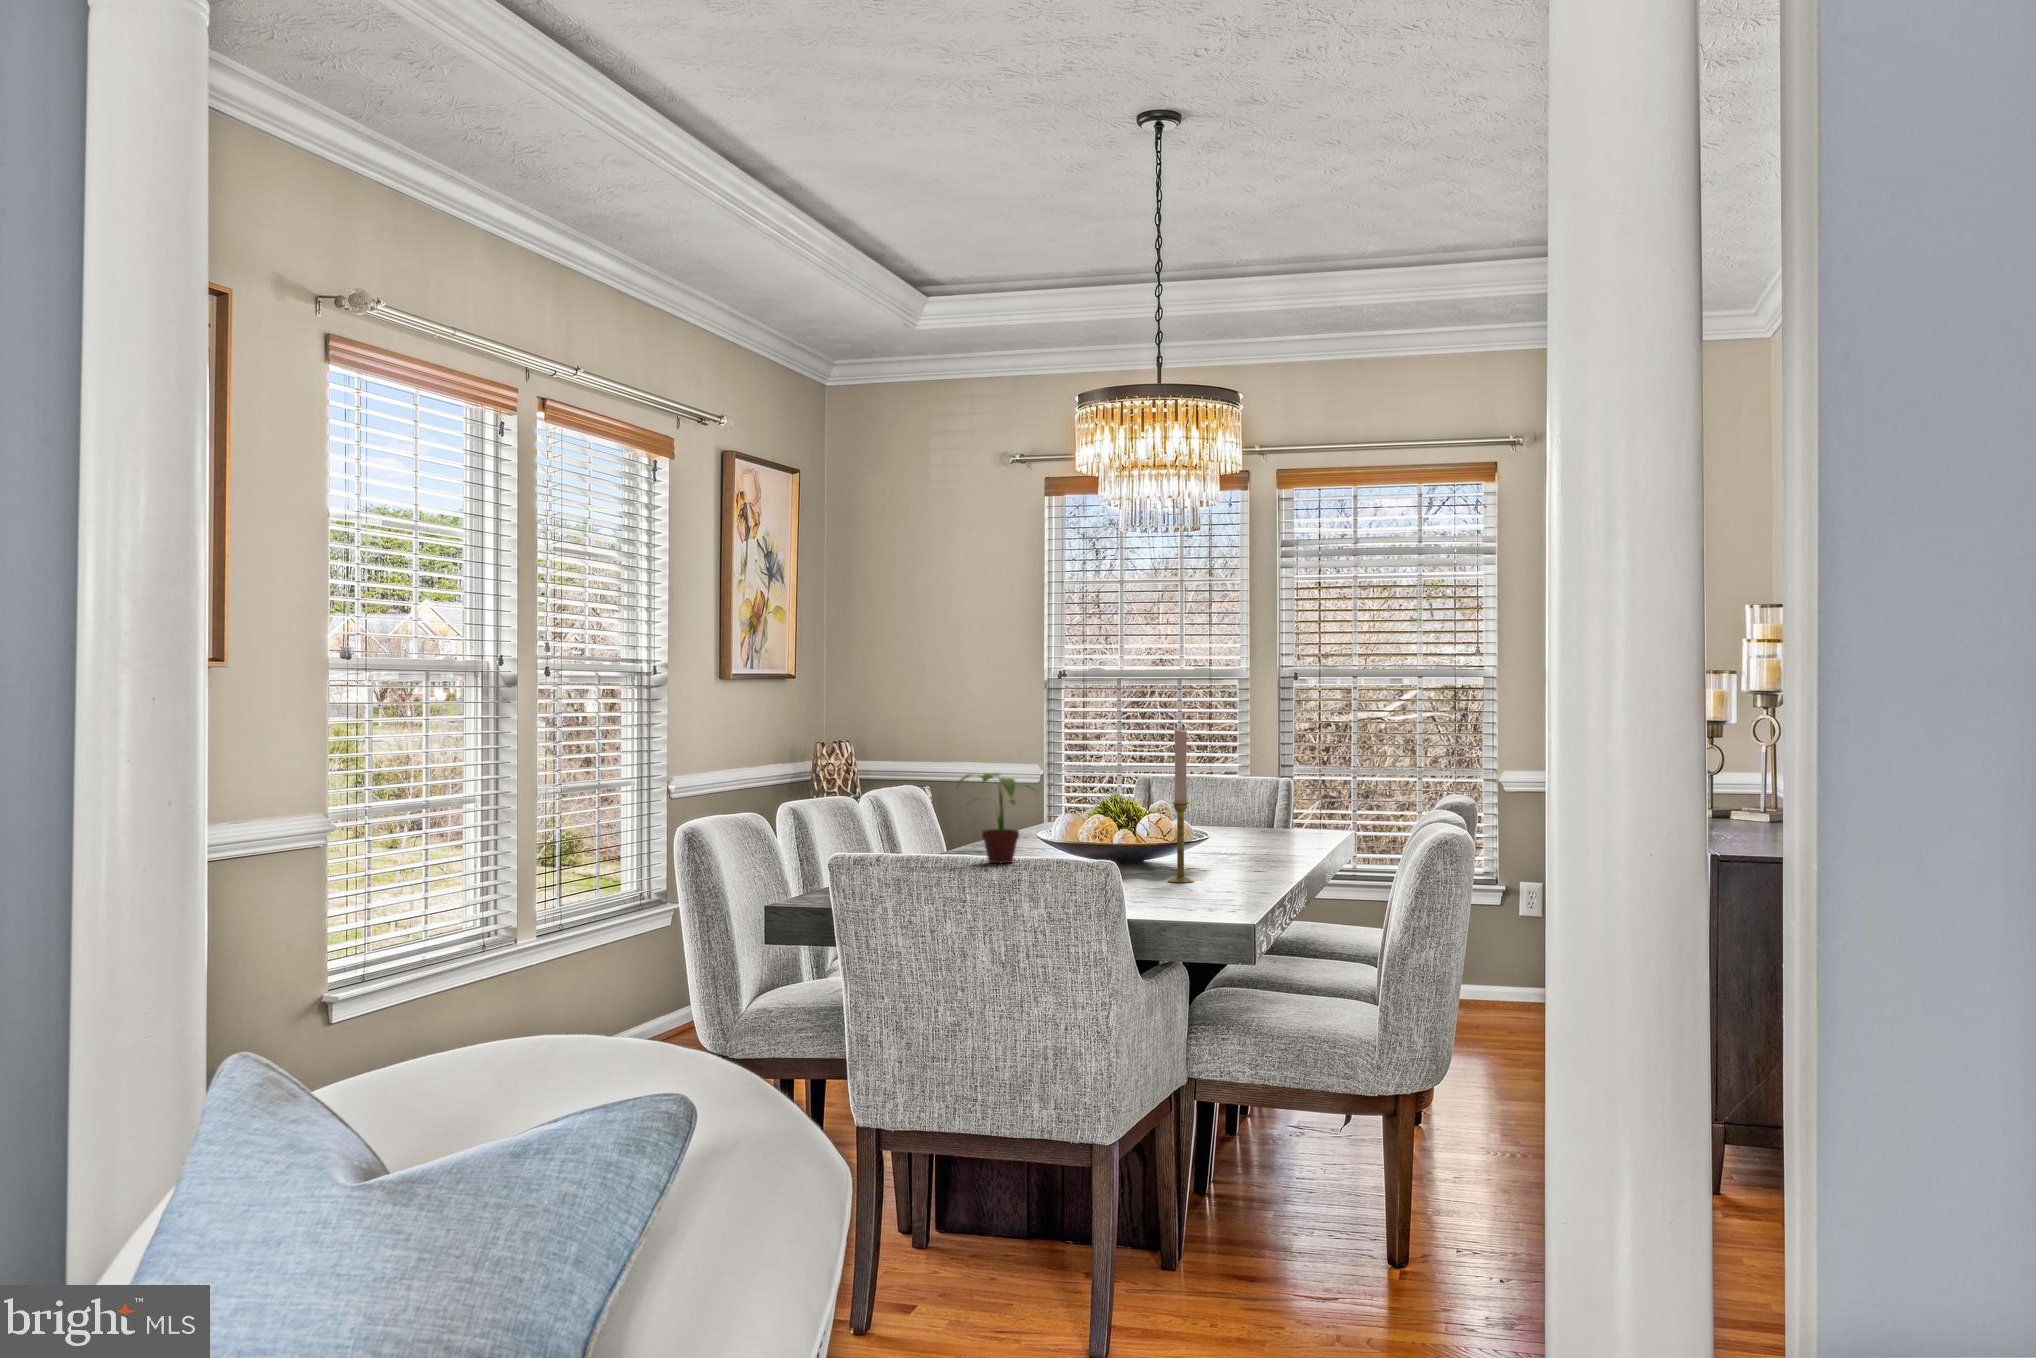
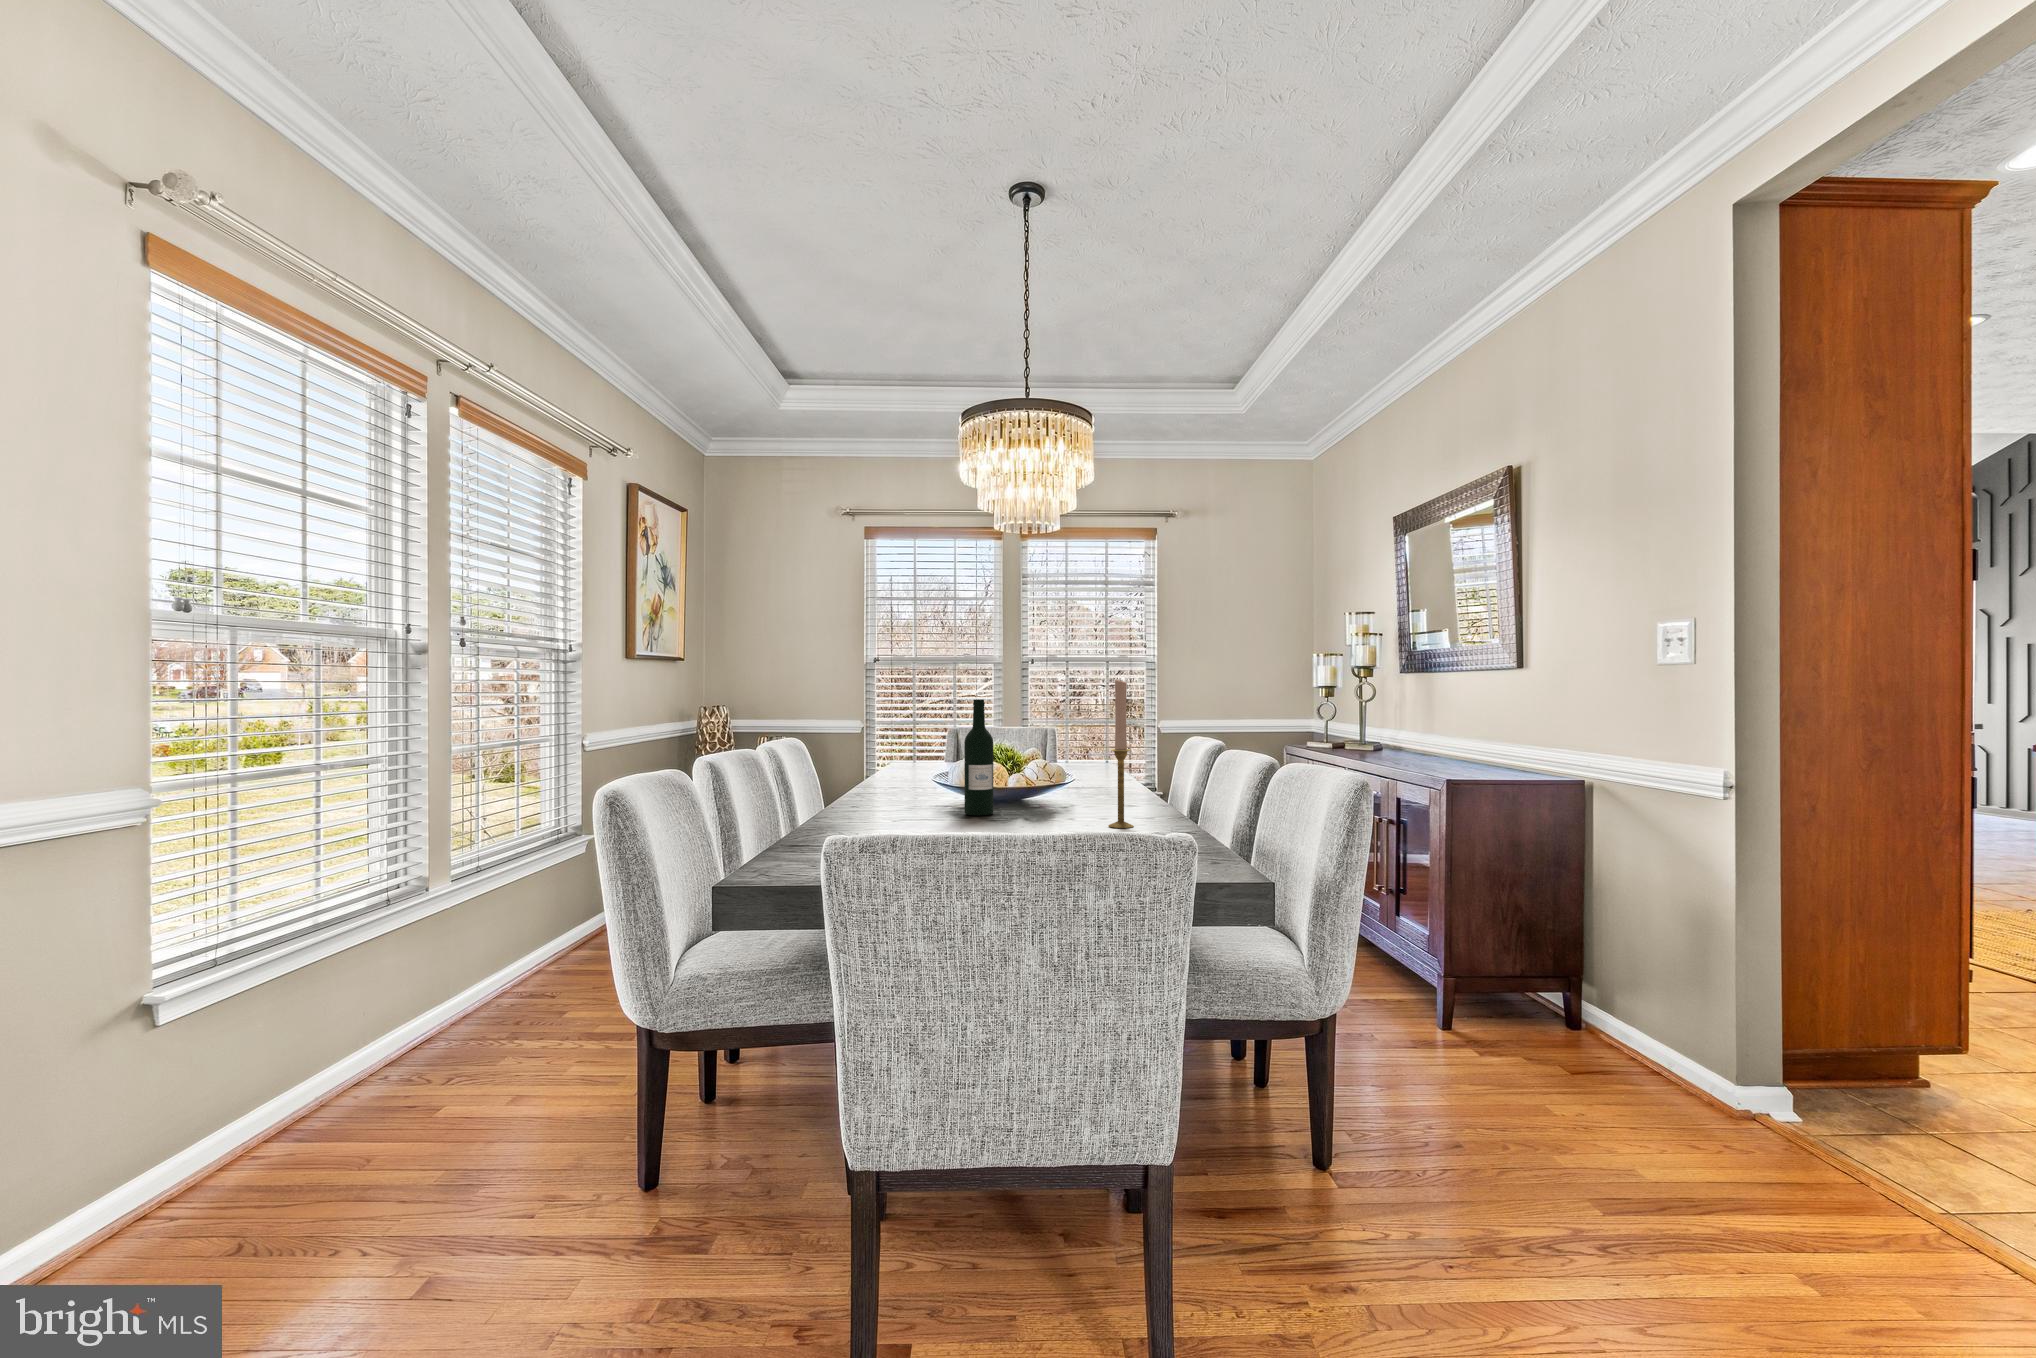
wine bottle: none [1044,746,1075,870] -> present [964,699,993,815]
potted plant: present [957,773,1036,863] -> none [873,726,944,808]

